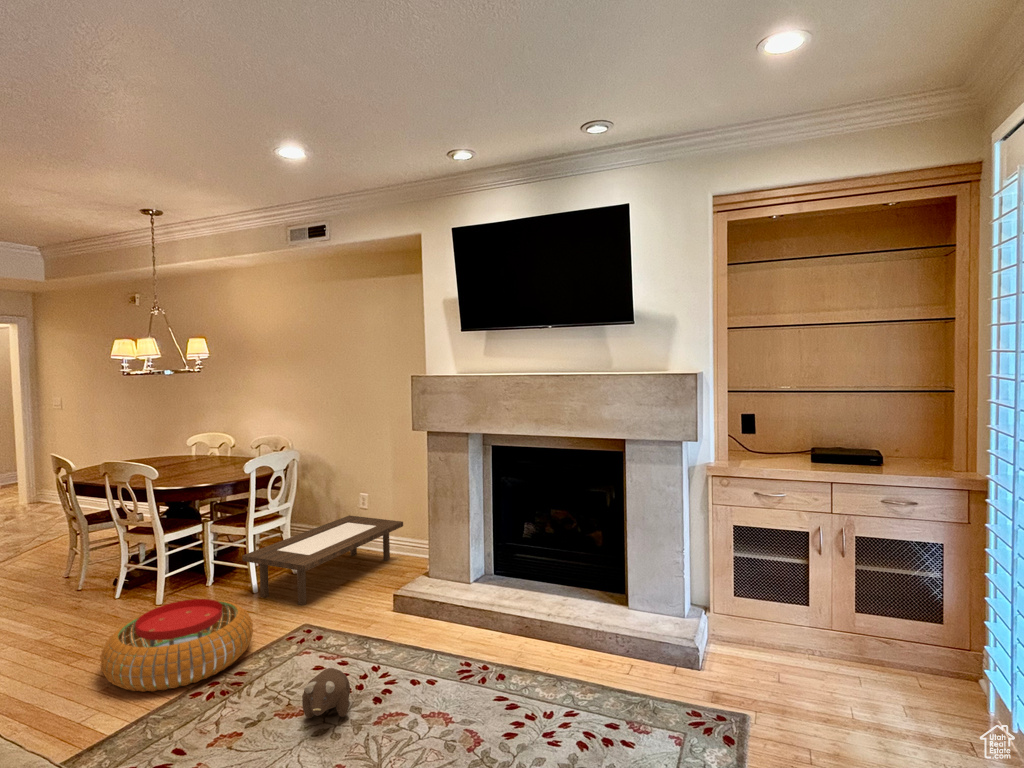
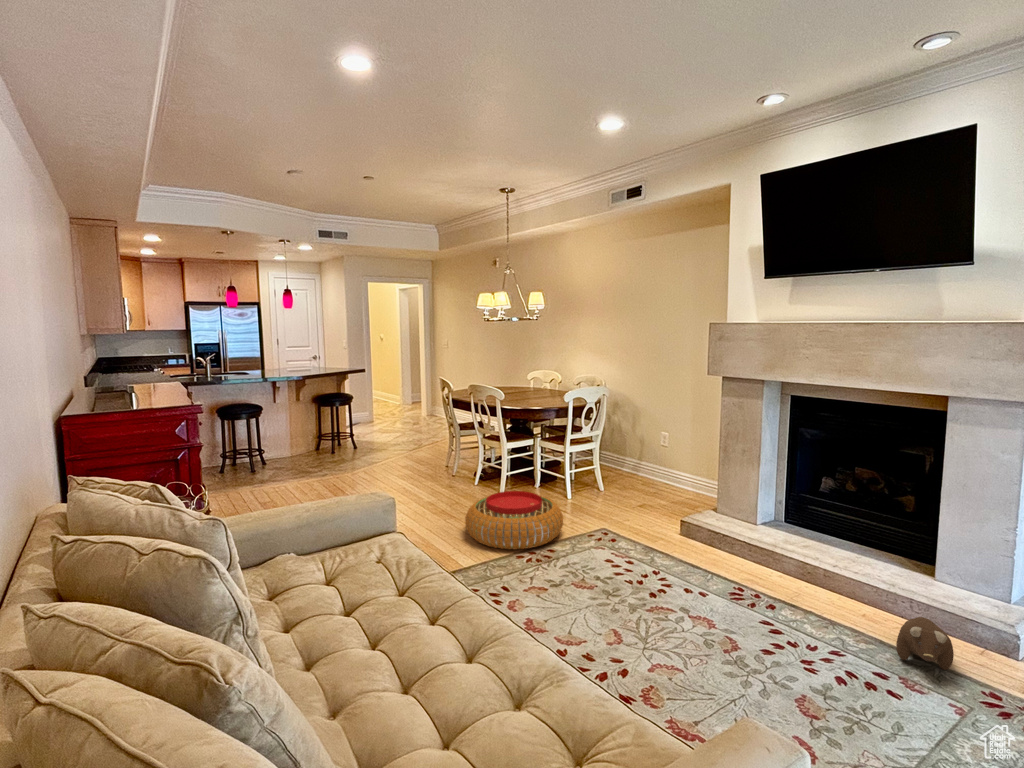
coffee table: present [242,515,403,605] -> none [560,449,698,514]
plush toy: present [302,668,350,718] -> present [896,617,954,670]

